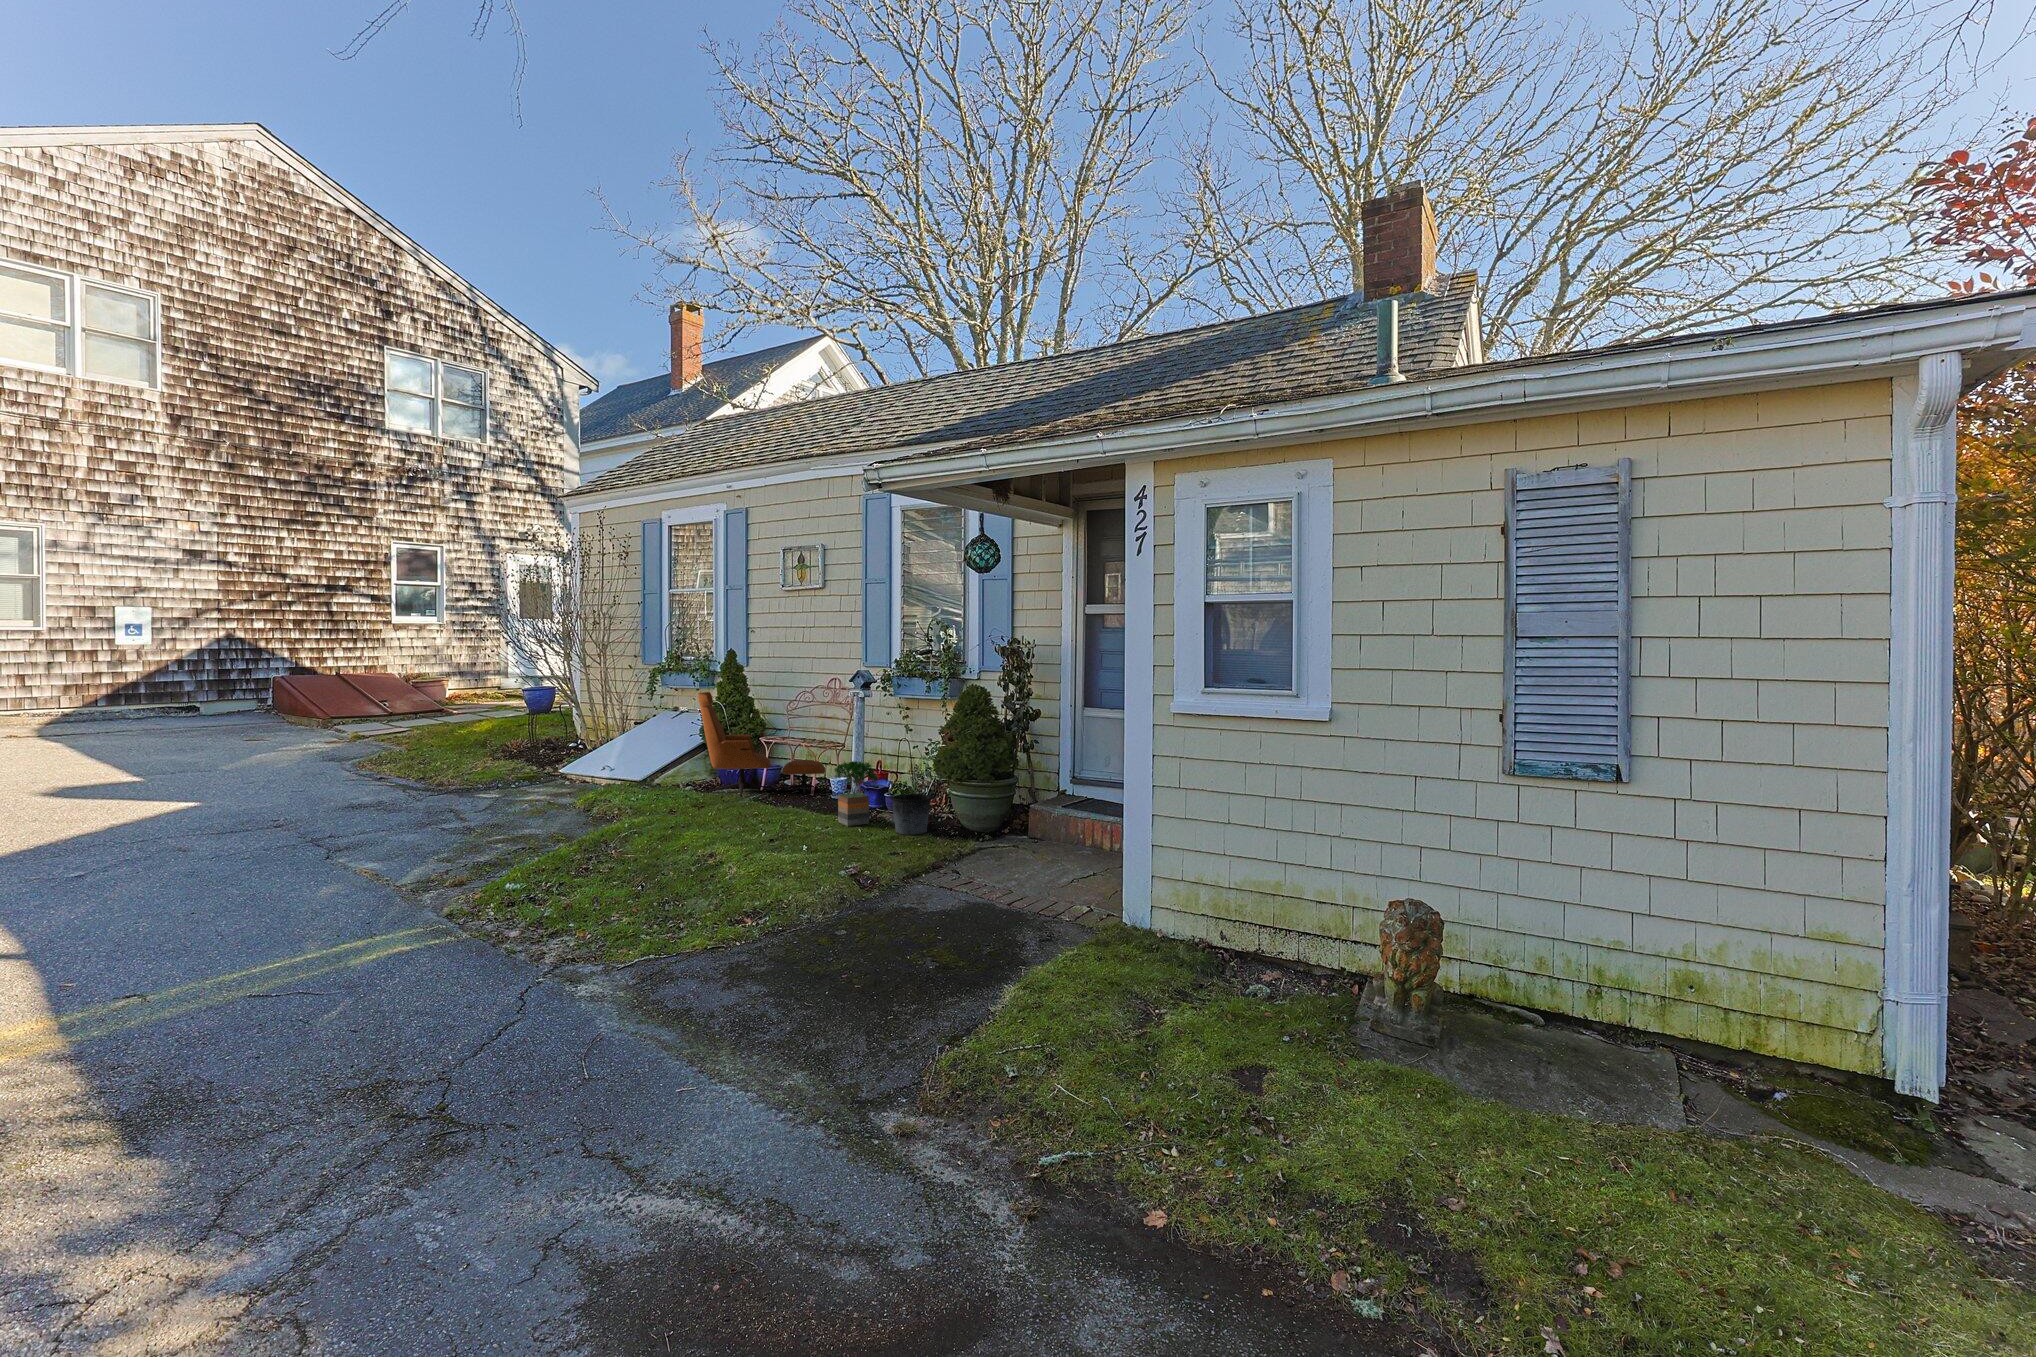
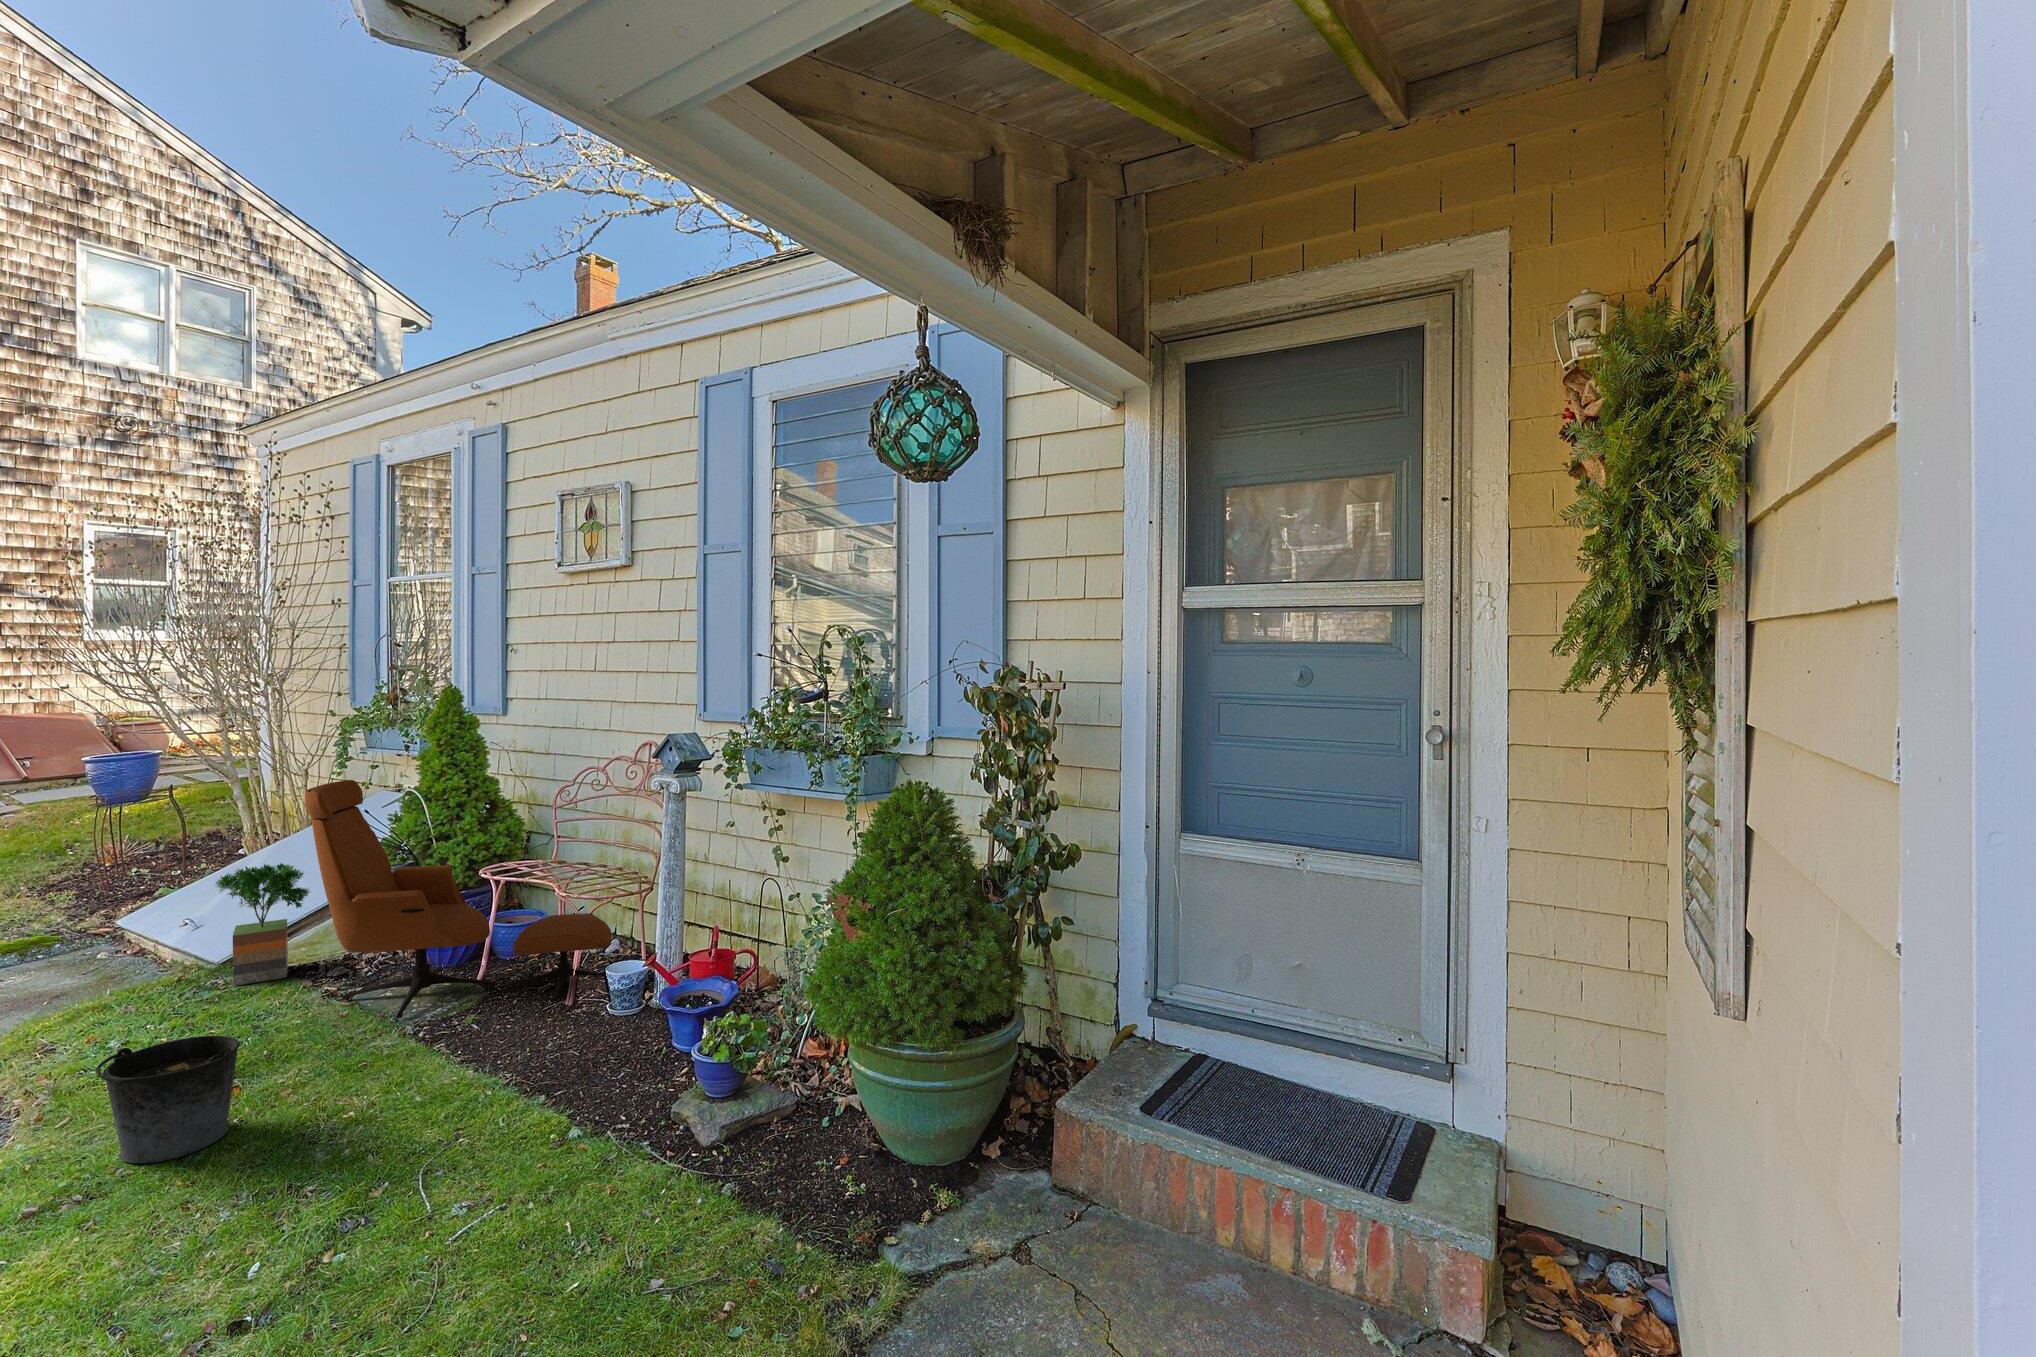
potted tree: present [834,761,879,826] -> present [216,863,309,986]
bucket: present [889,794,934,835] -> present [96,1036,240,1163]

